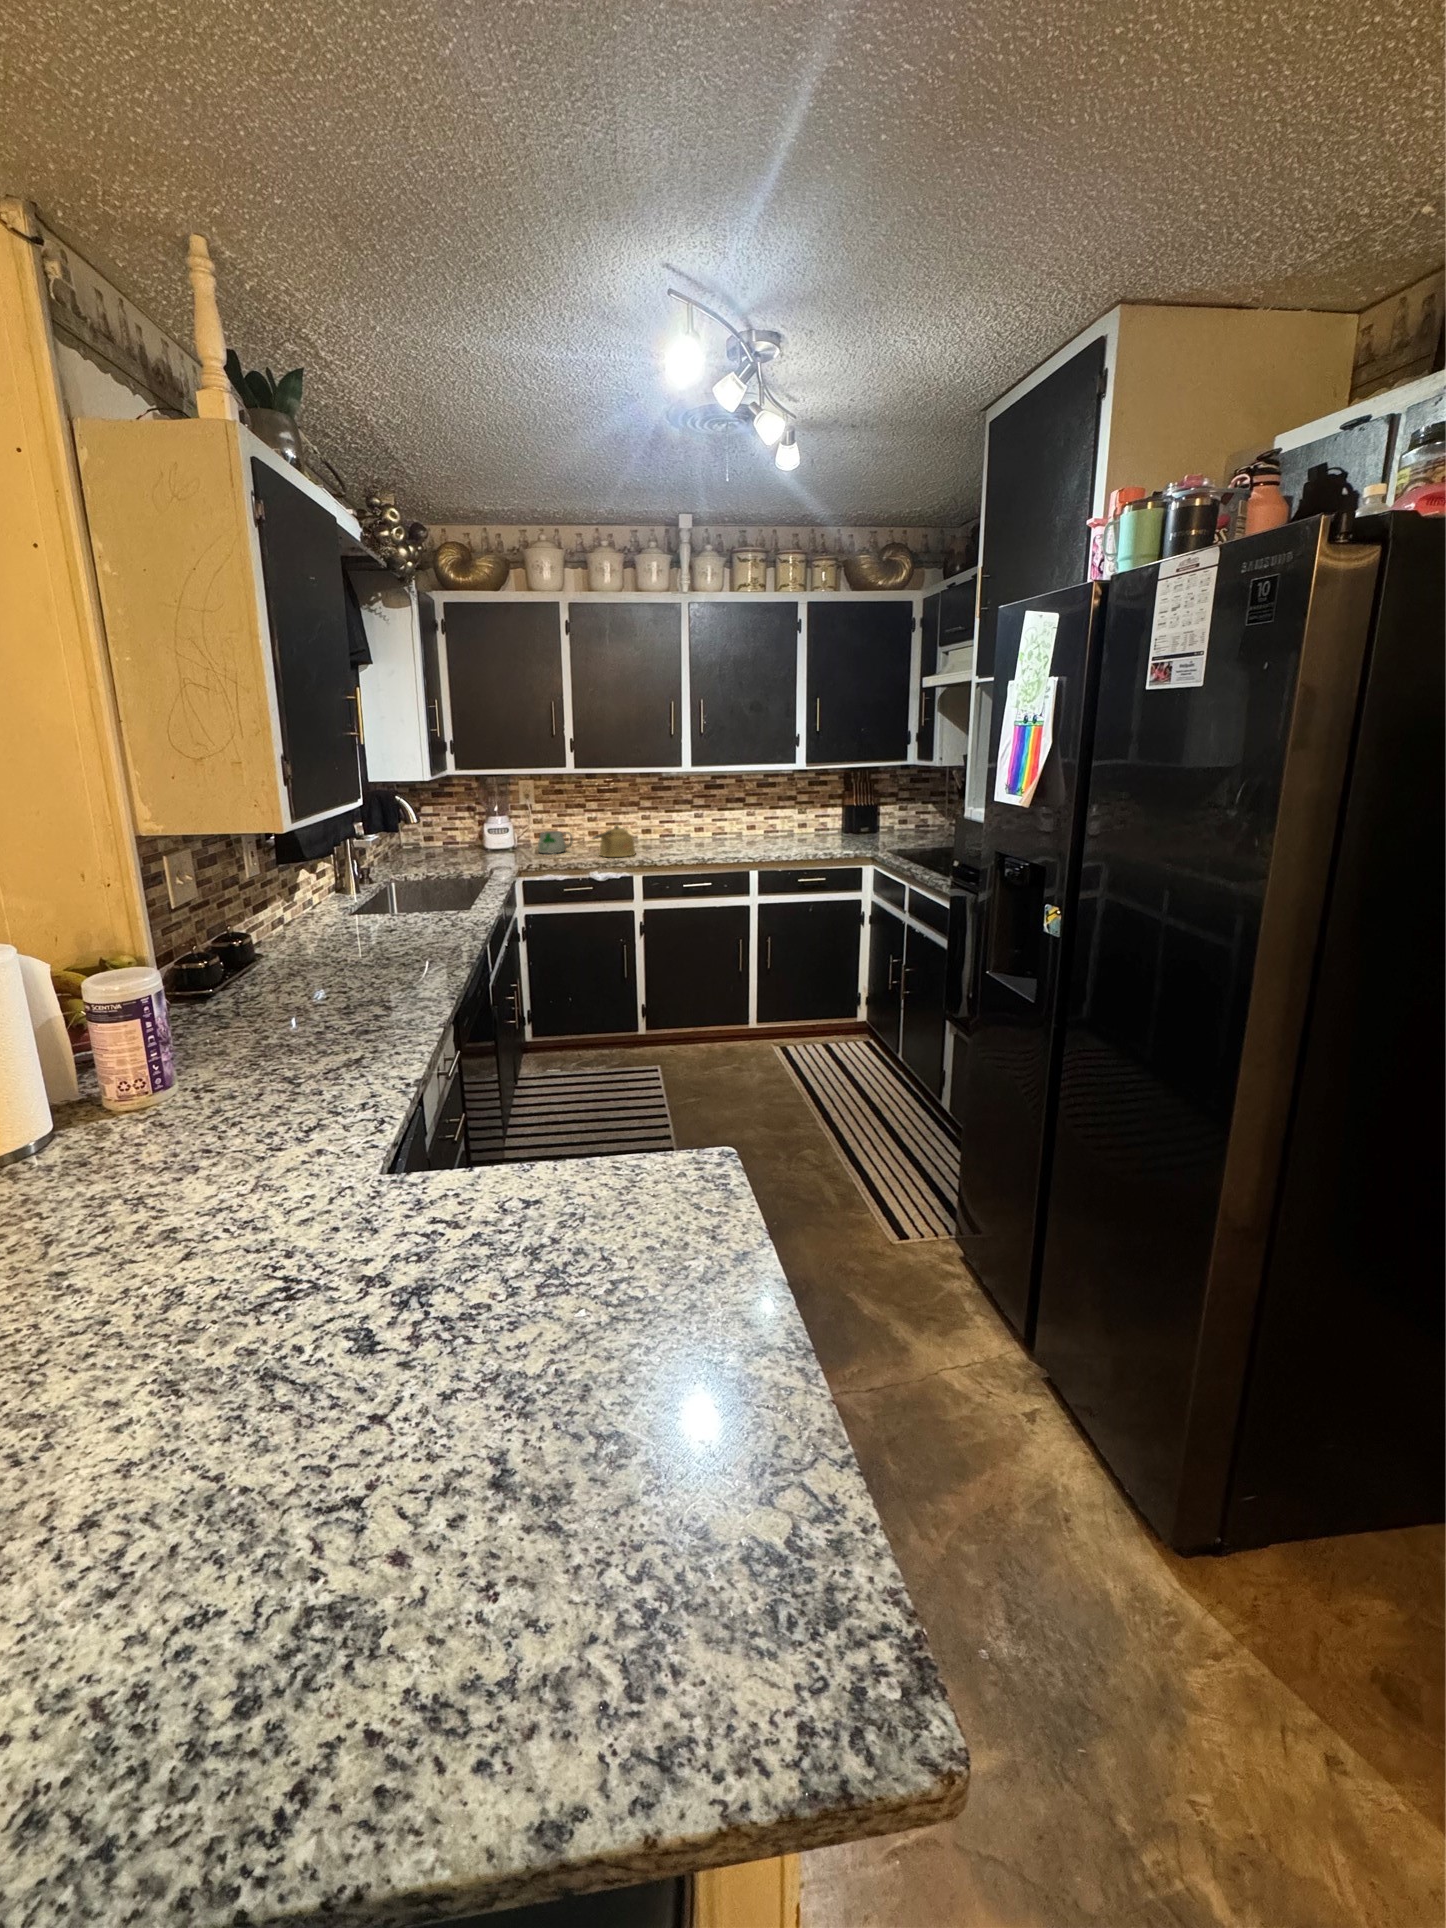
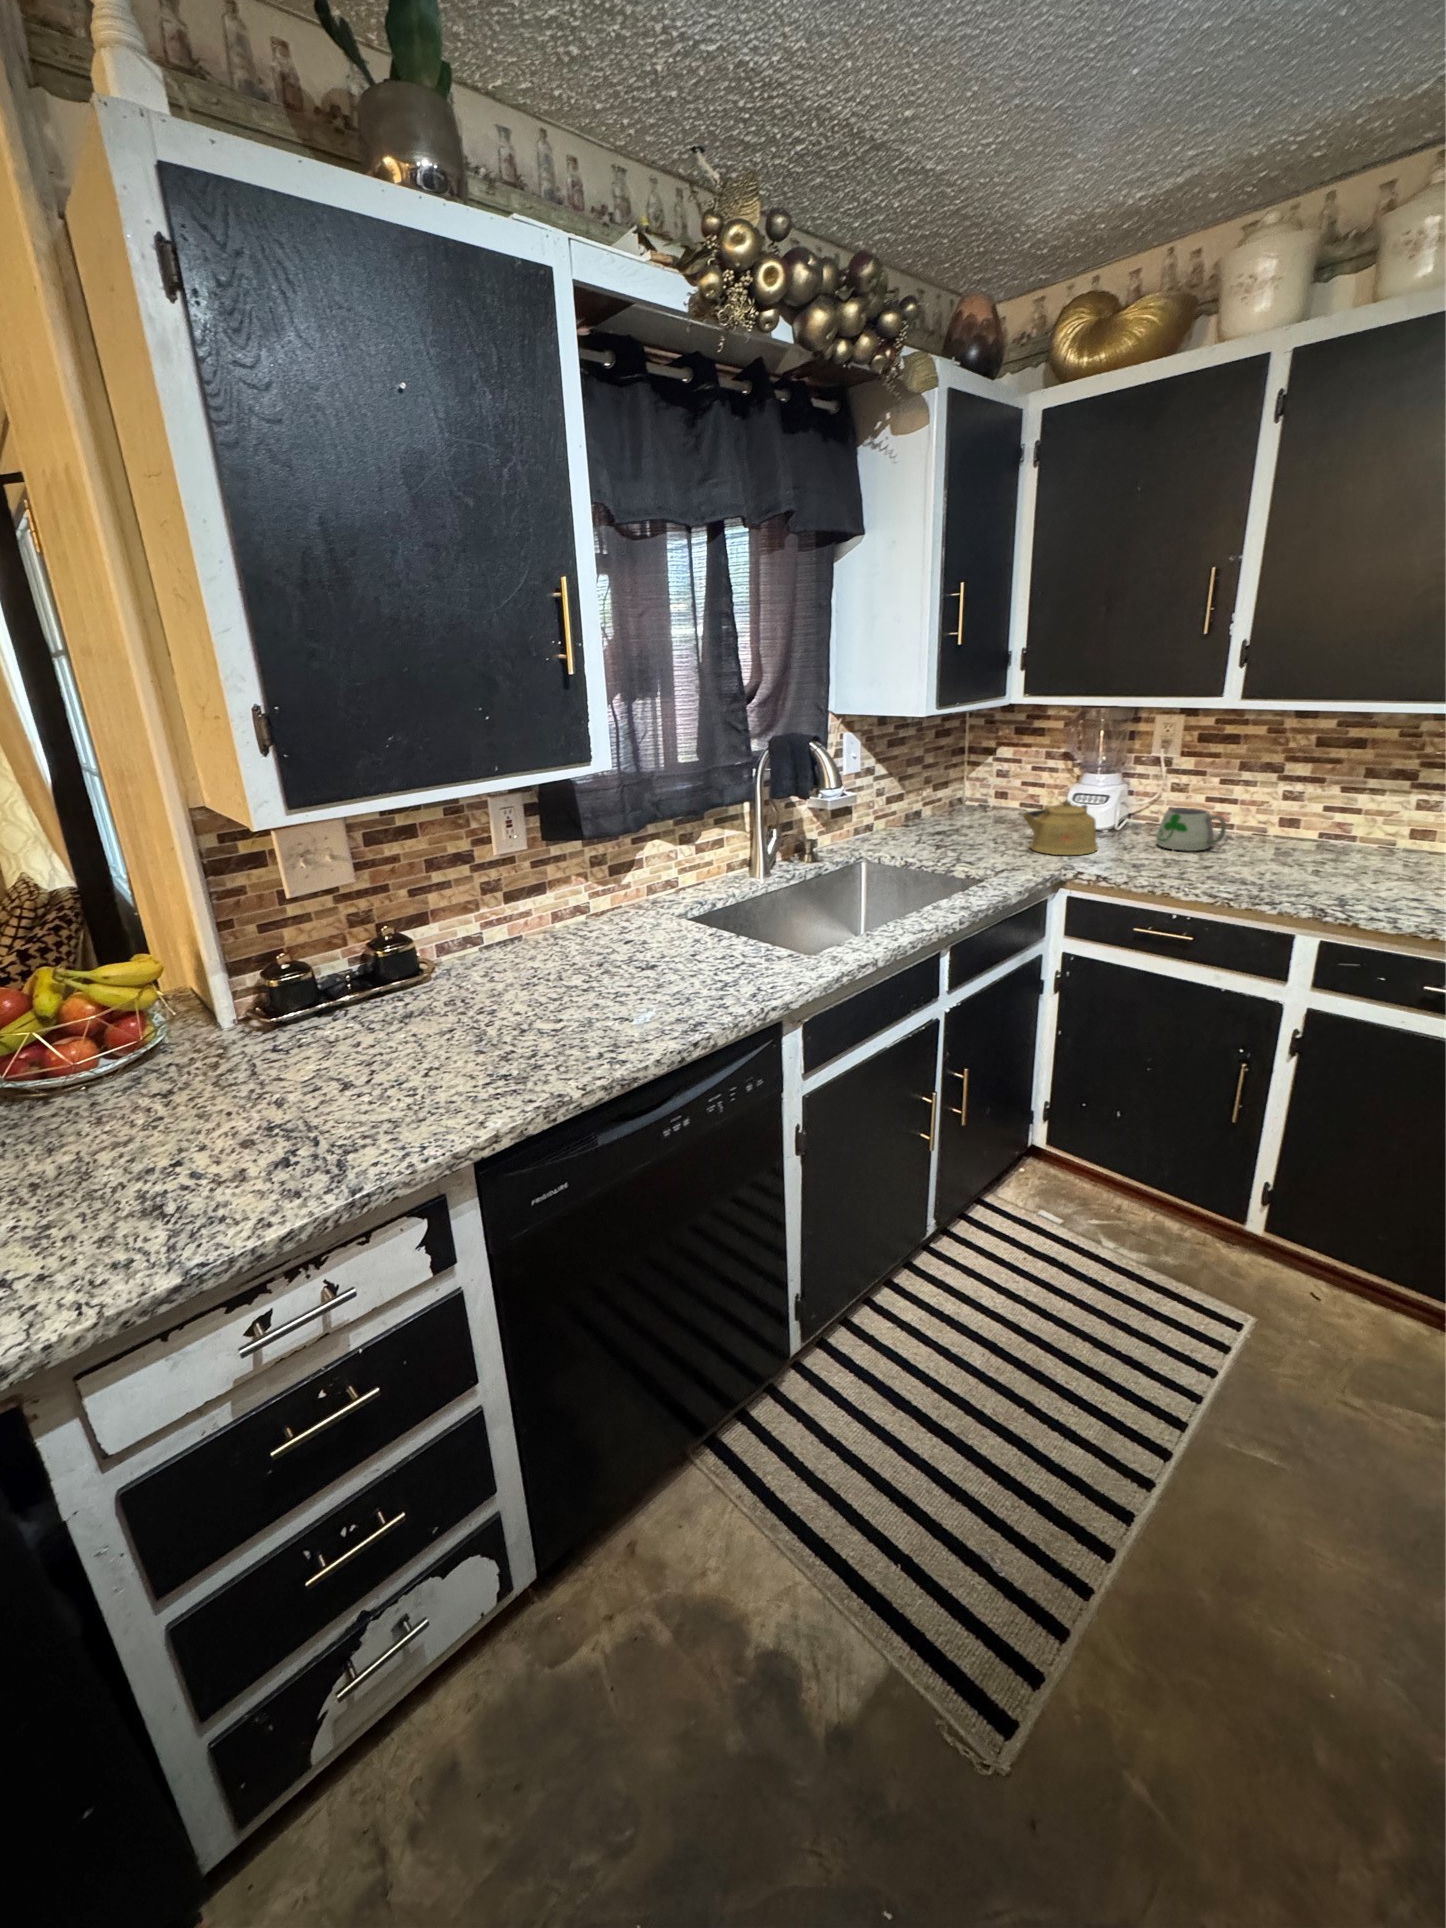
kettle: present [593,825,636,857] -> present [1023,800,1098,855]

